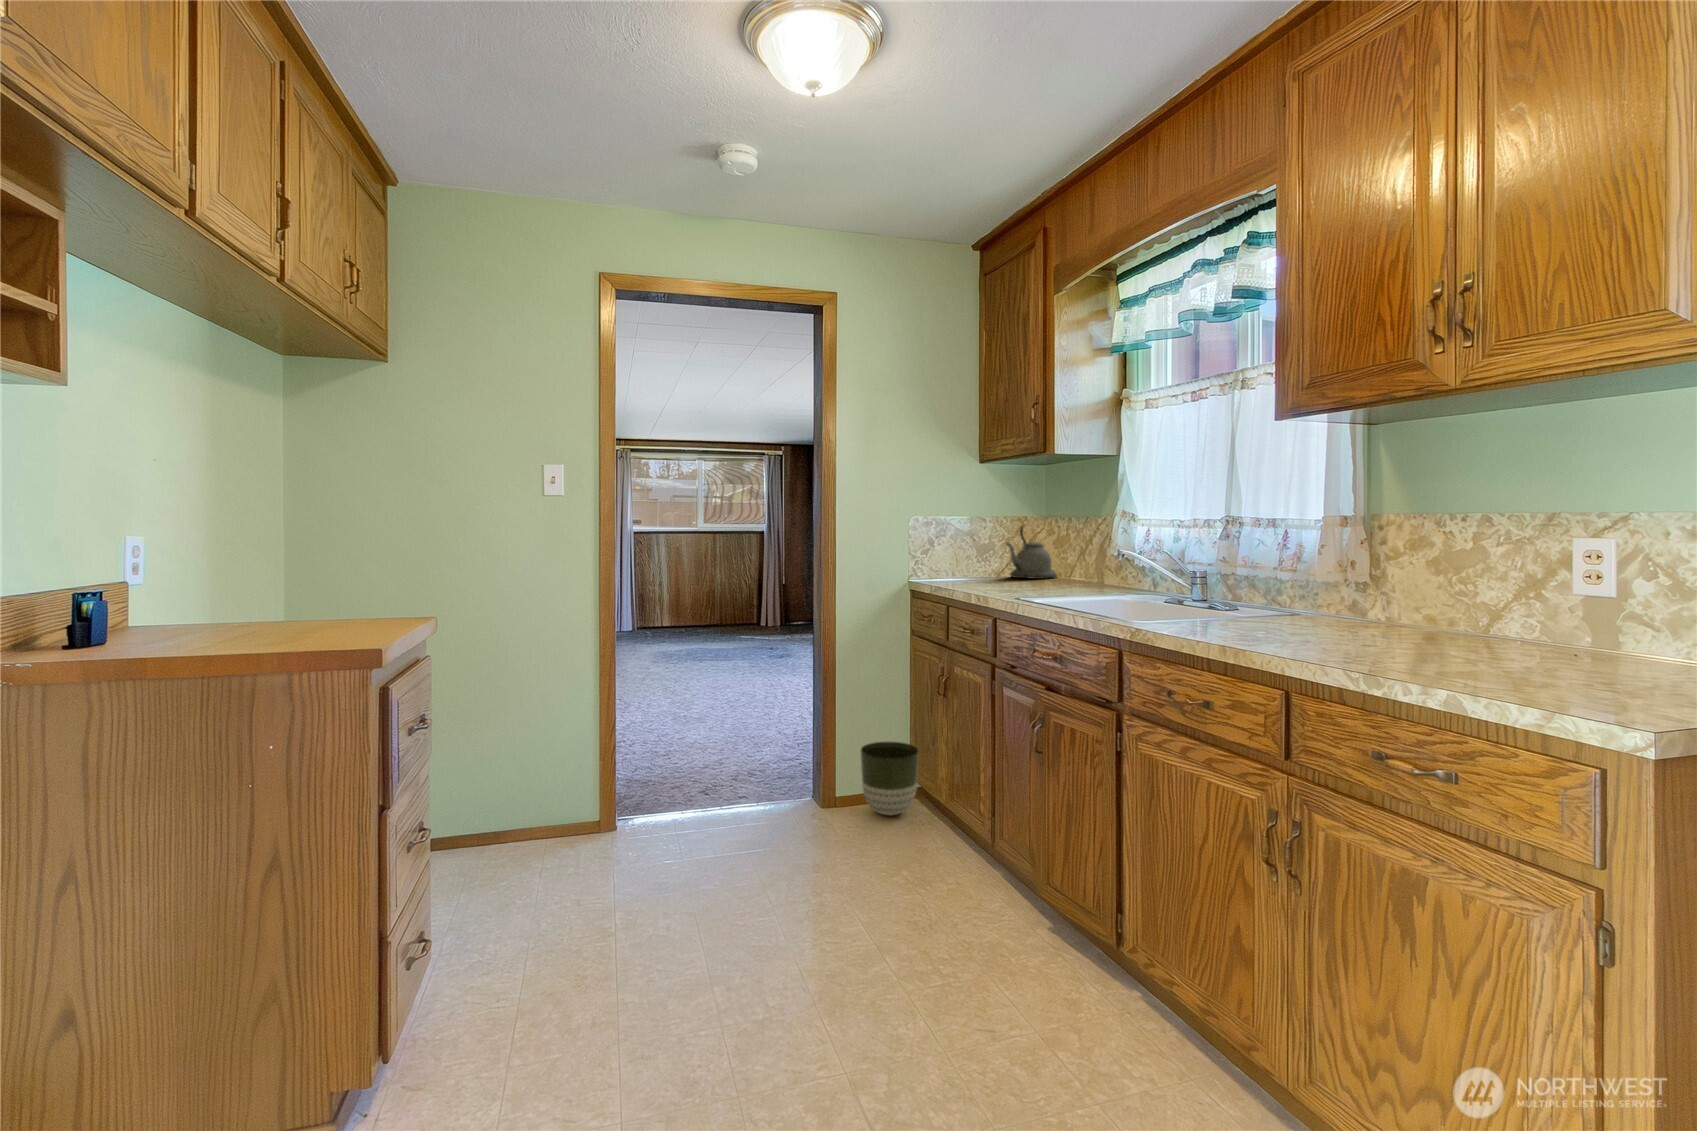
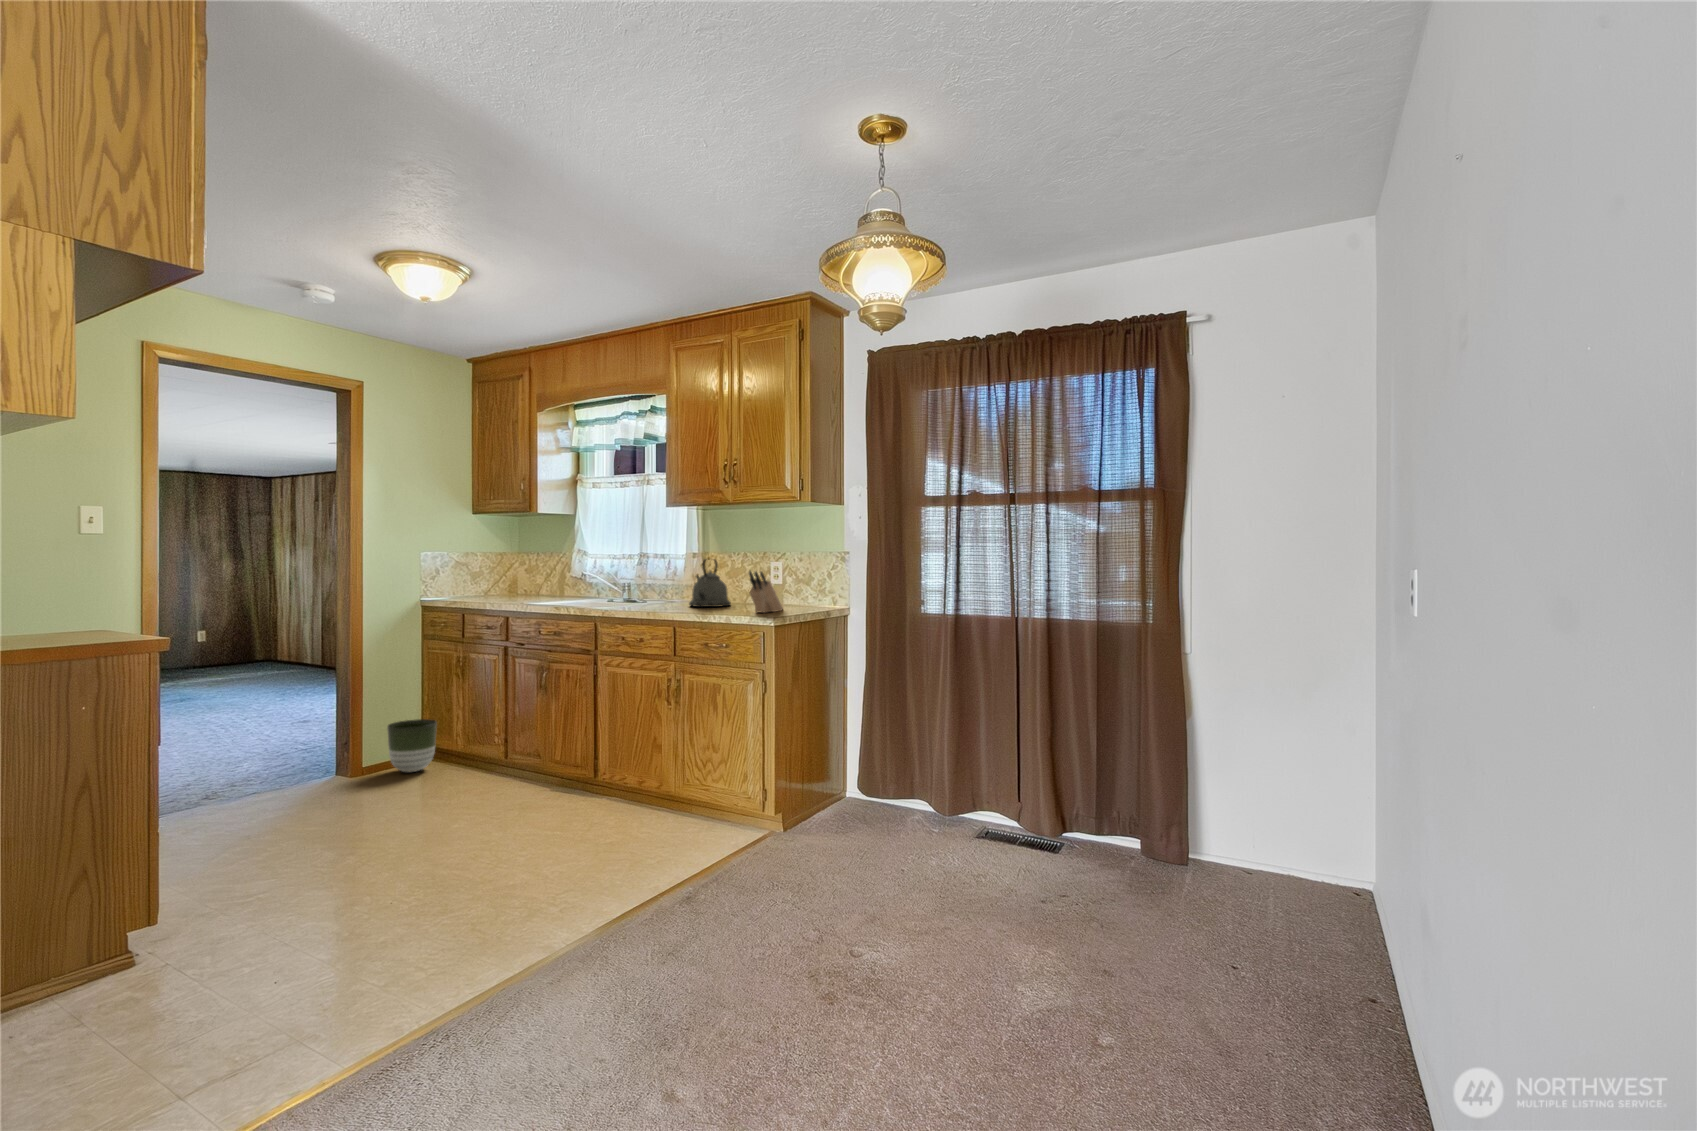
kettle: present [1007,525,1058,579] -> present [689,559,731,607]
knife block: none [1528,565,1645,690] -> present [749,571,783,612]

